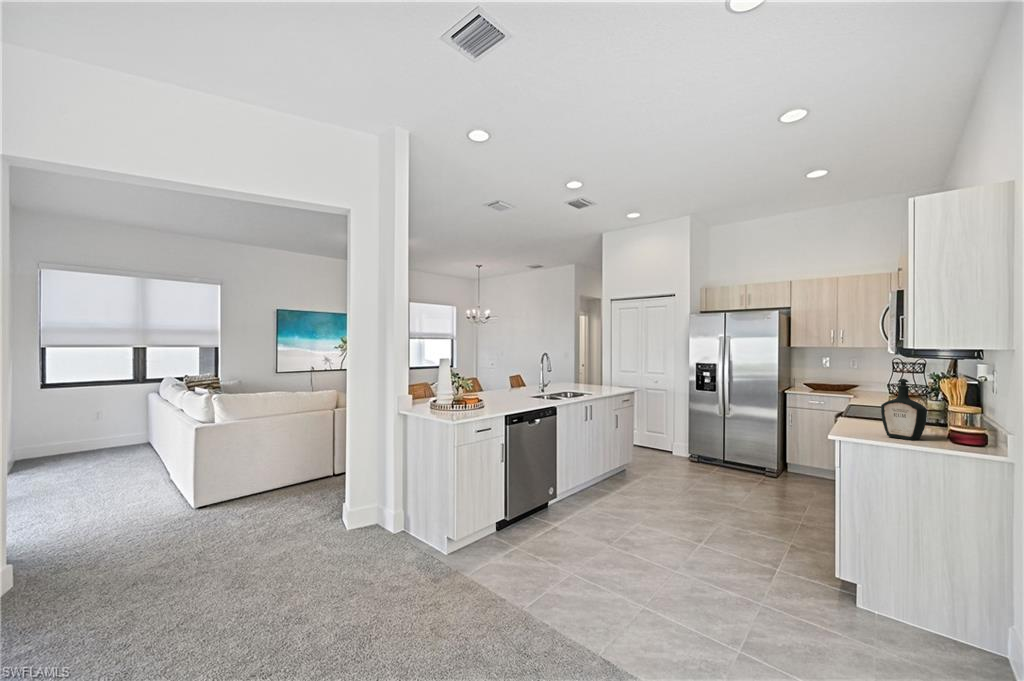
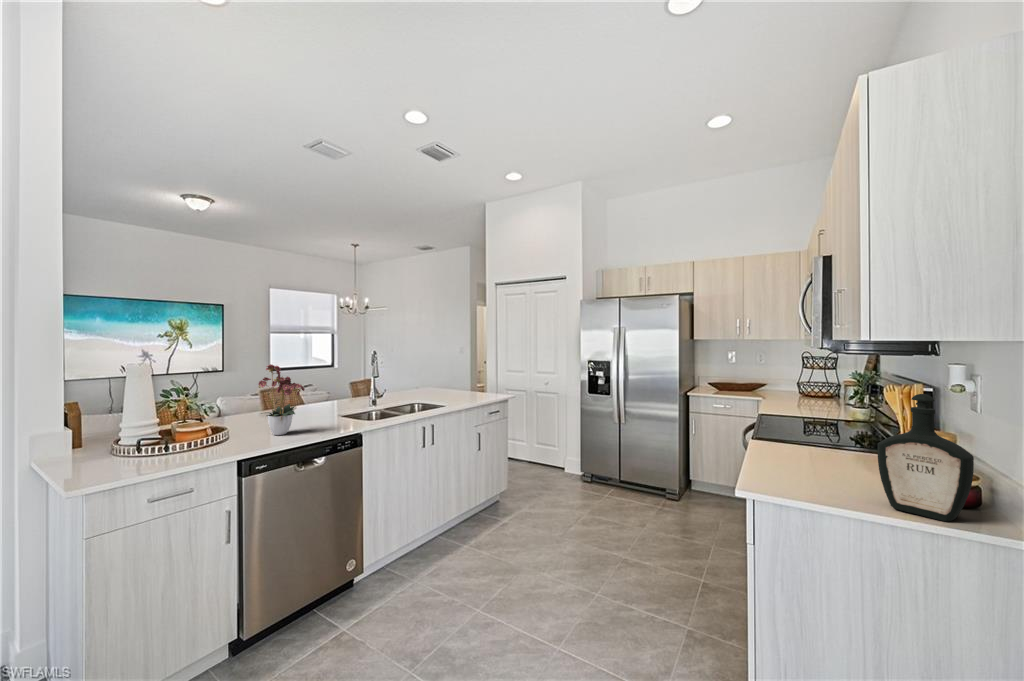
flower arrangement: none [500,361,530,405] -> present [258,364,305,435]

